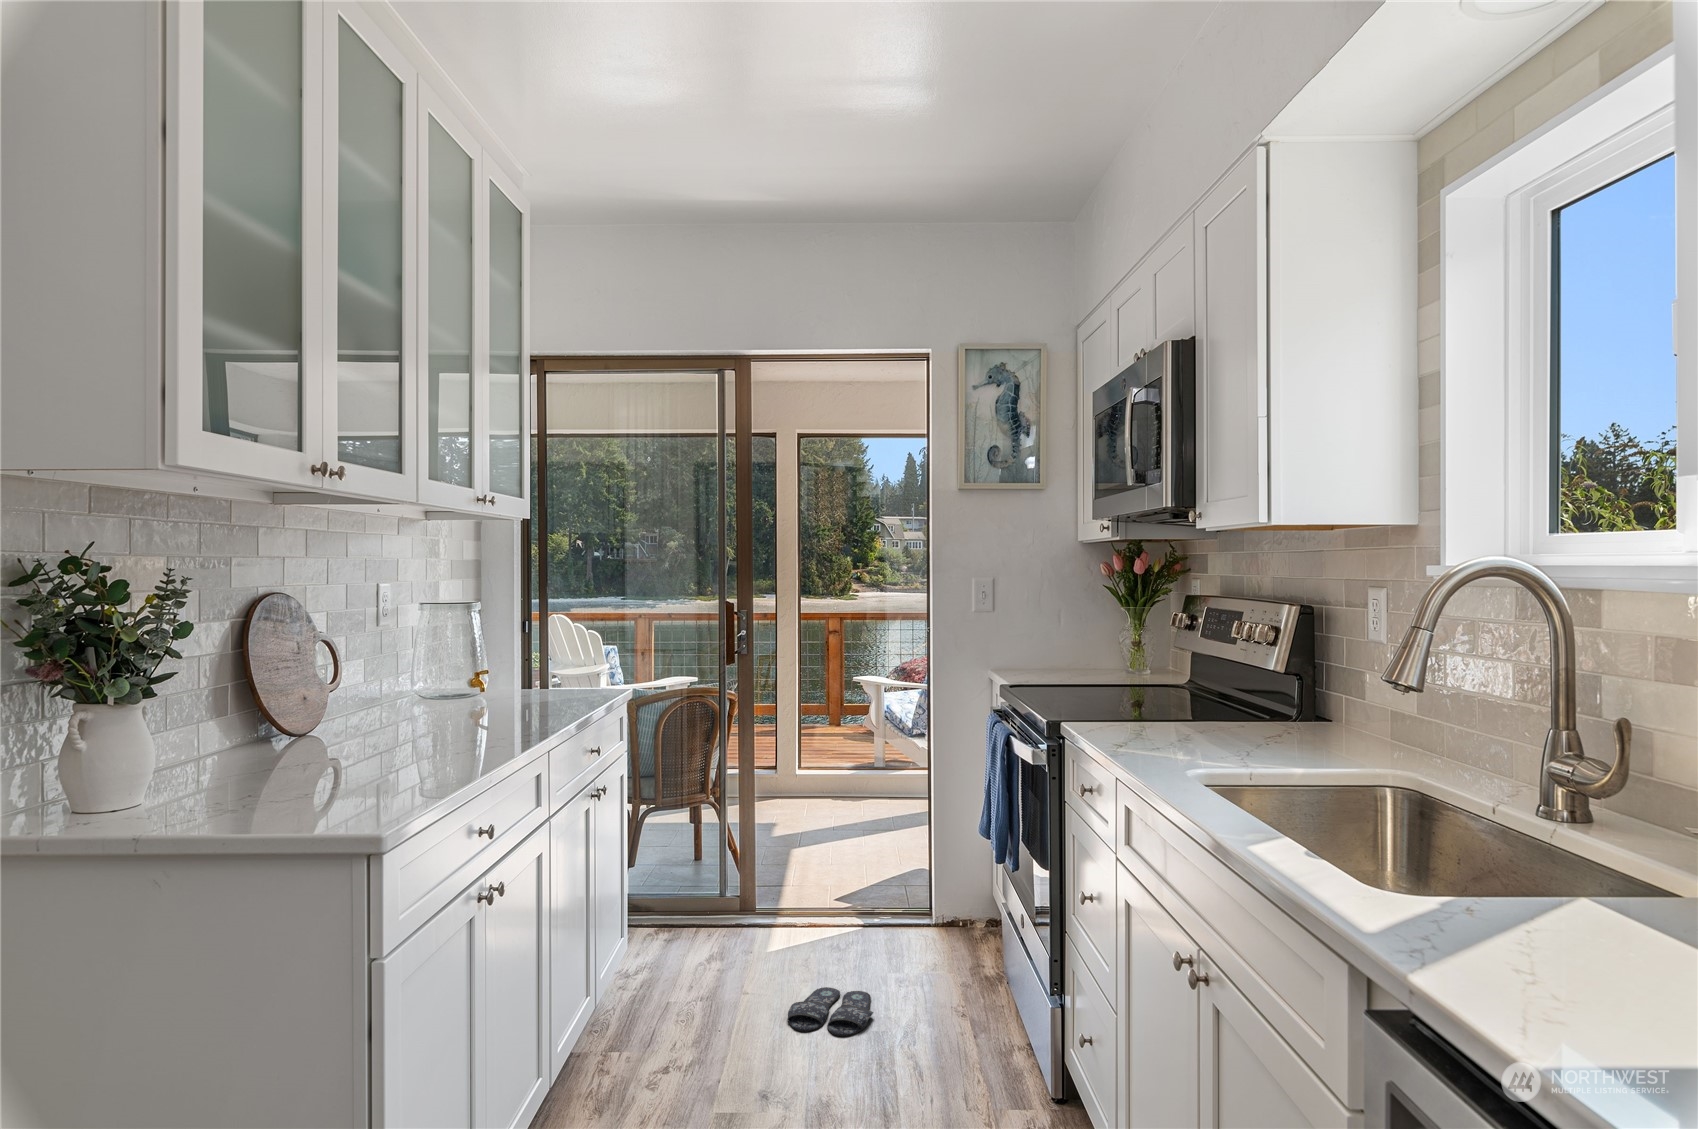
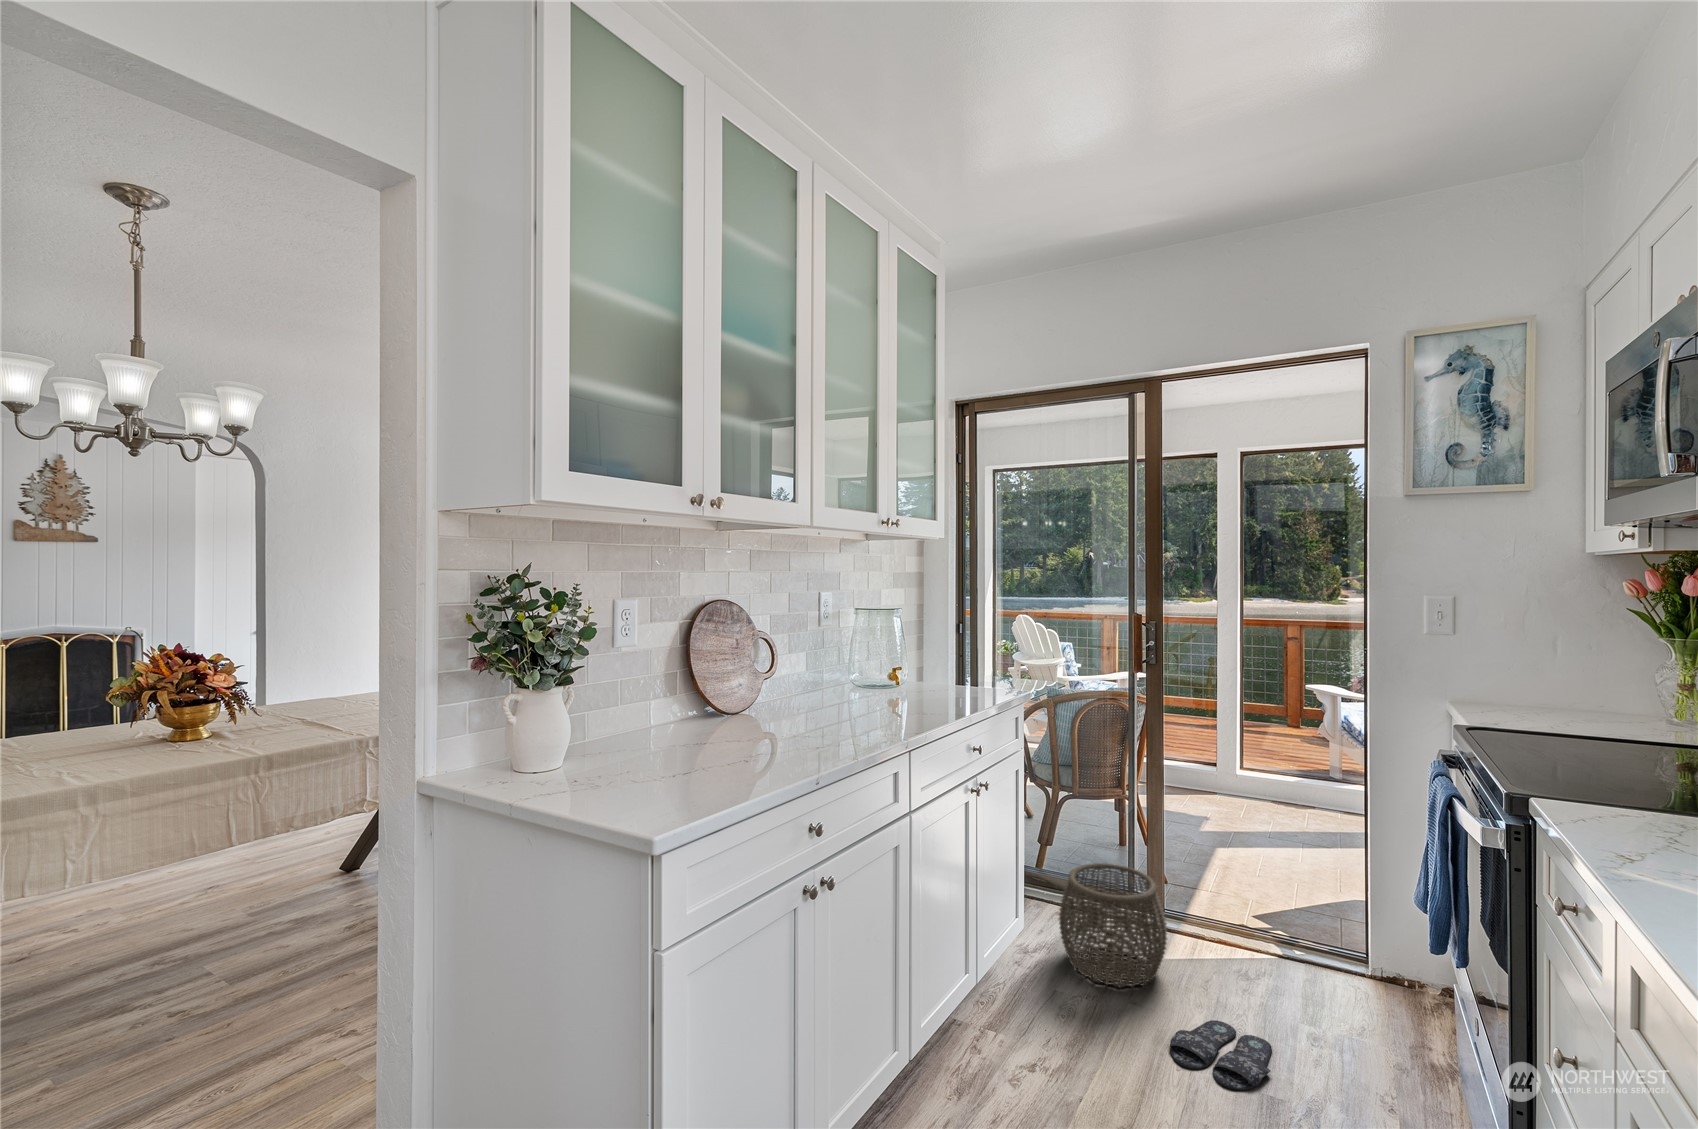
woven basket: none [664,864,773,986] -> present [1059,863,1167,988]

